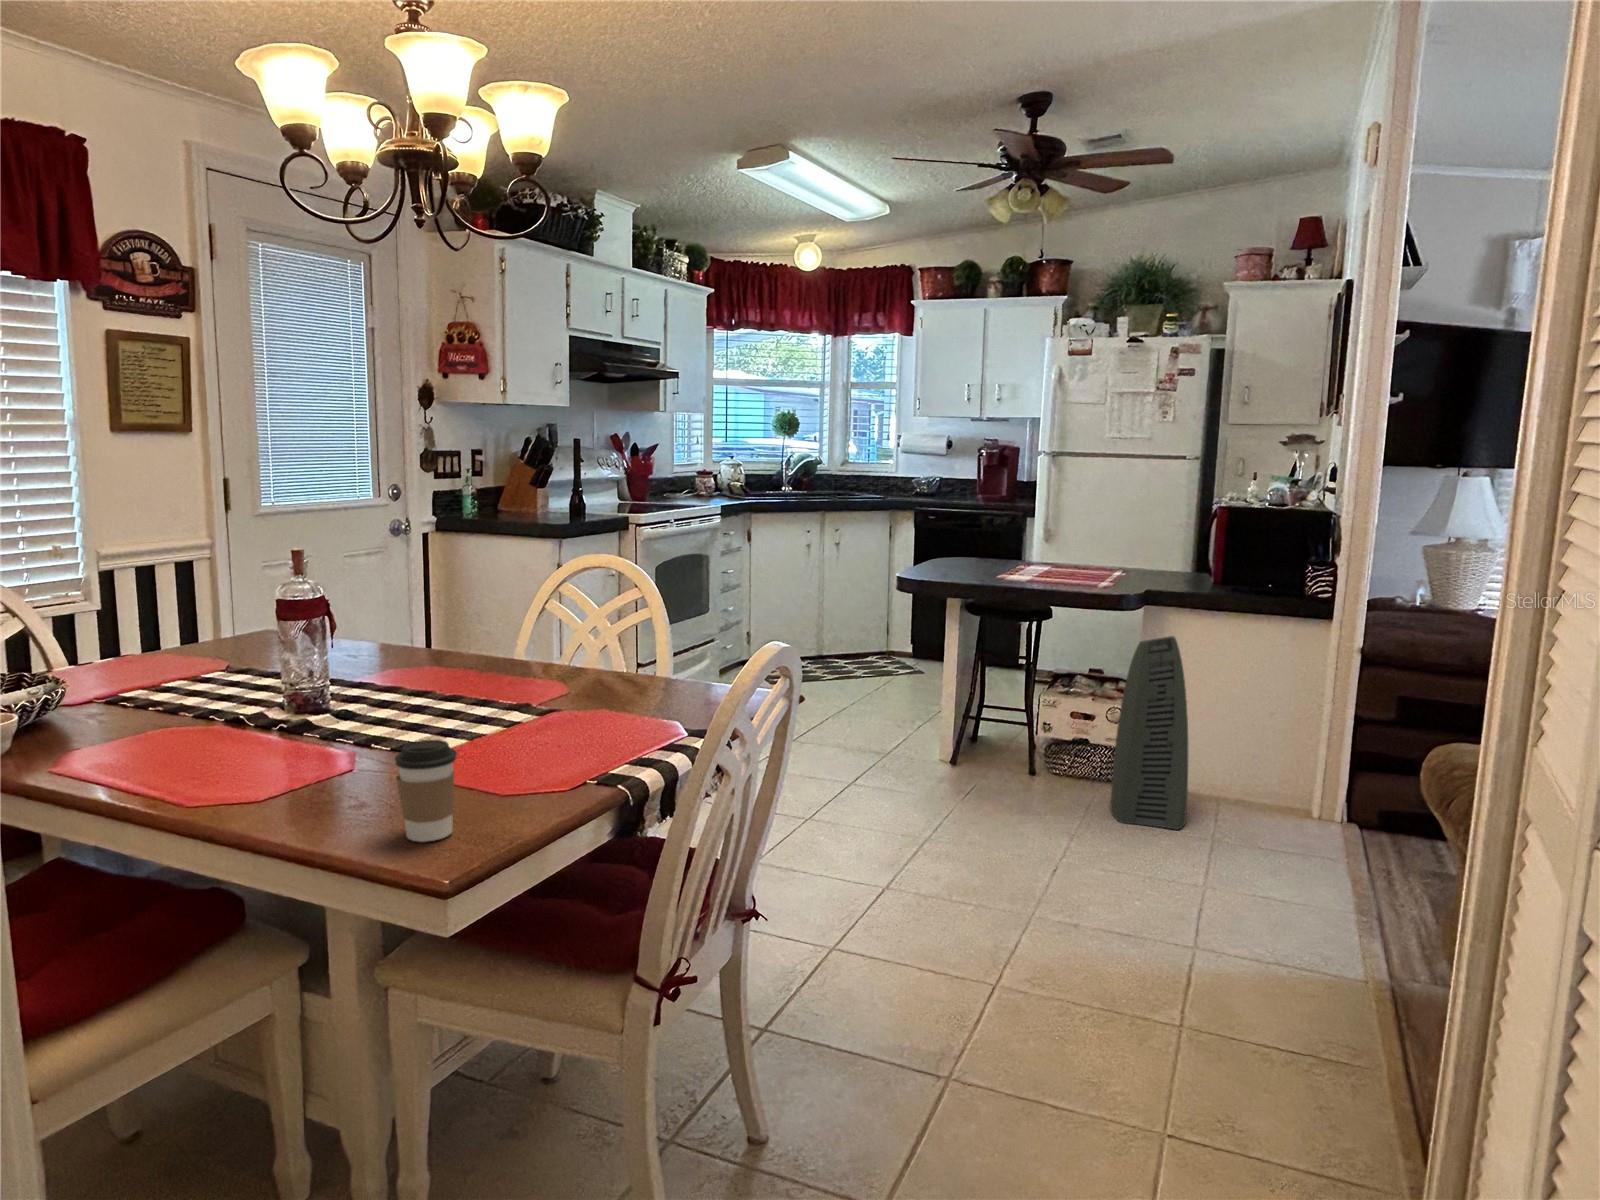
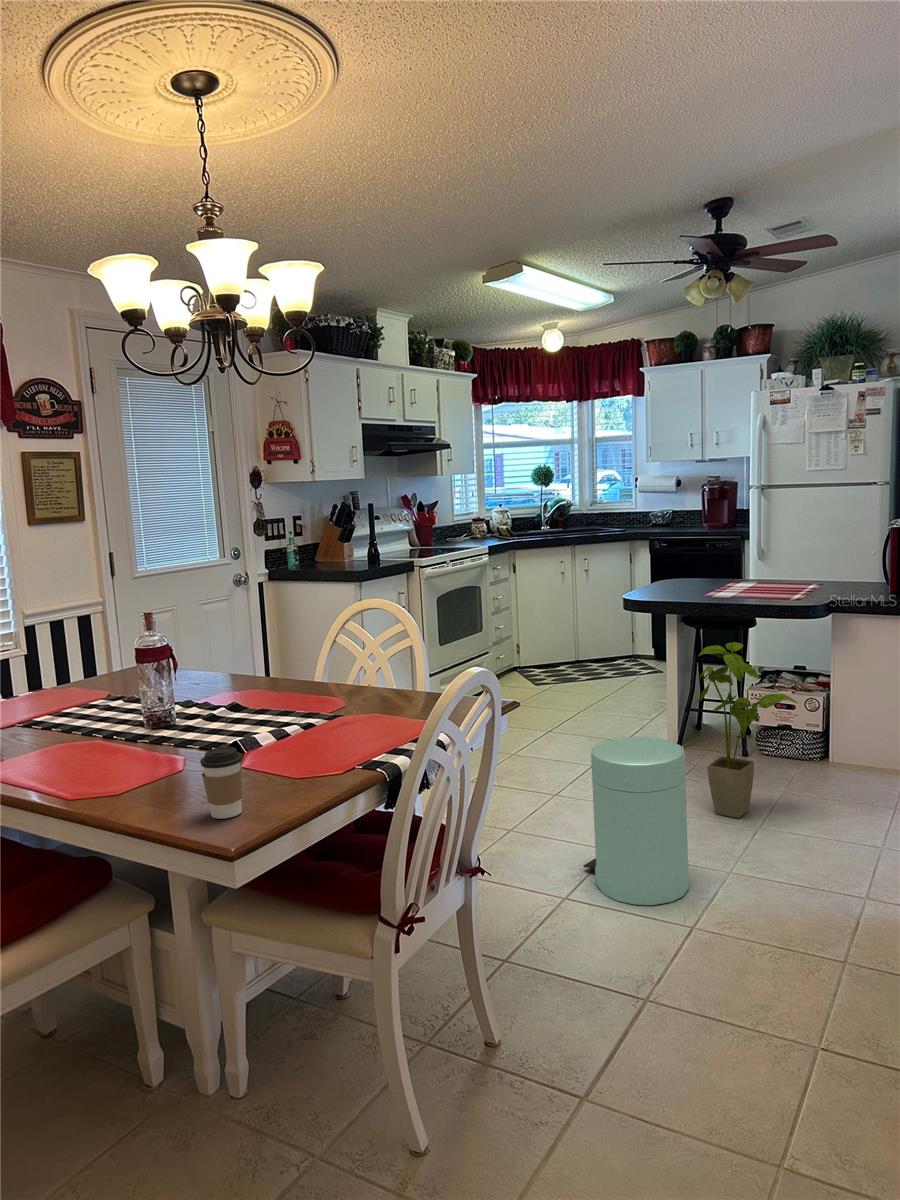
house plant: none [990,632,1112,846] -> present [697,642,797,818]
air purifier: present [1110,636,1188,830] -> none [810,640,876,803]
trash can: none [855,744,991,953] -> present [583,737,689,905]

